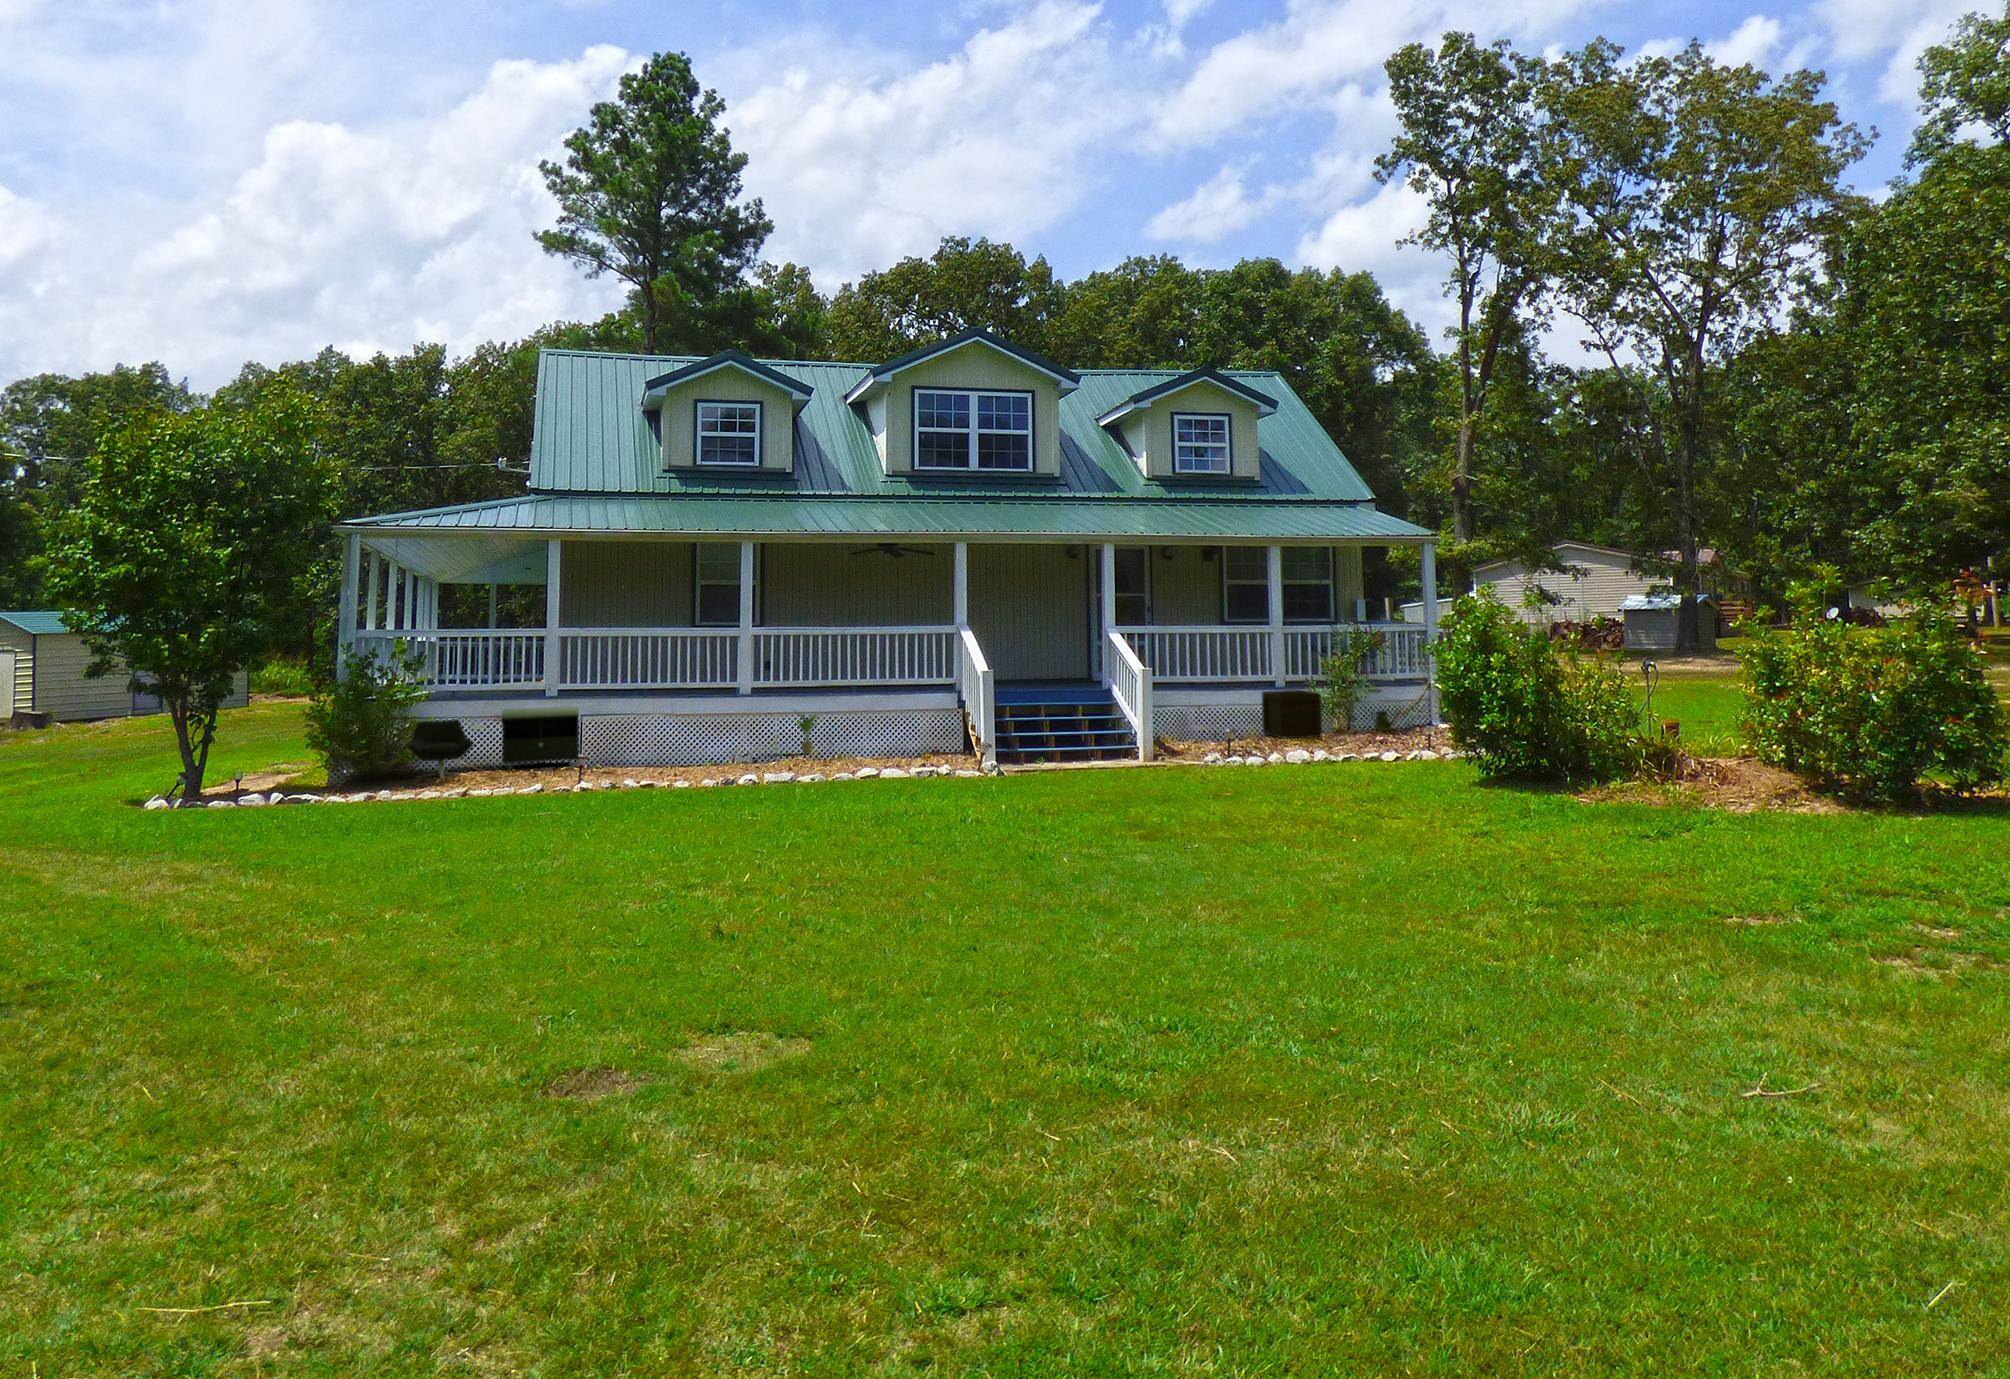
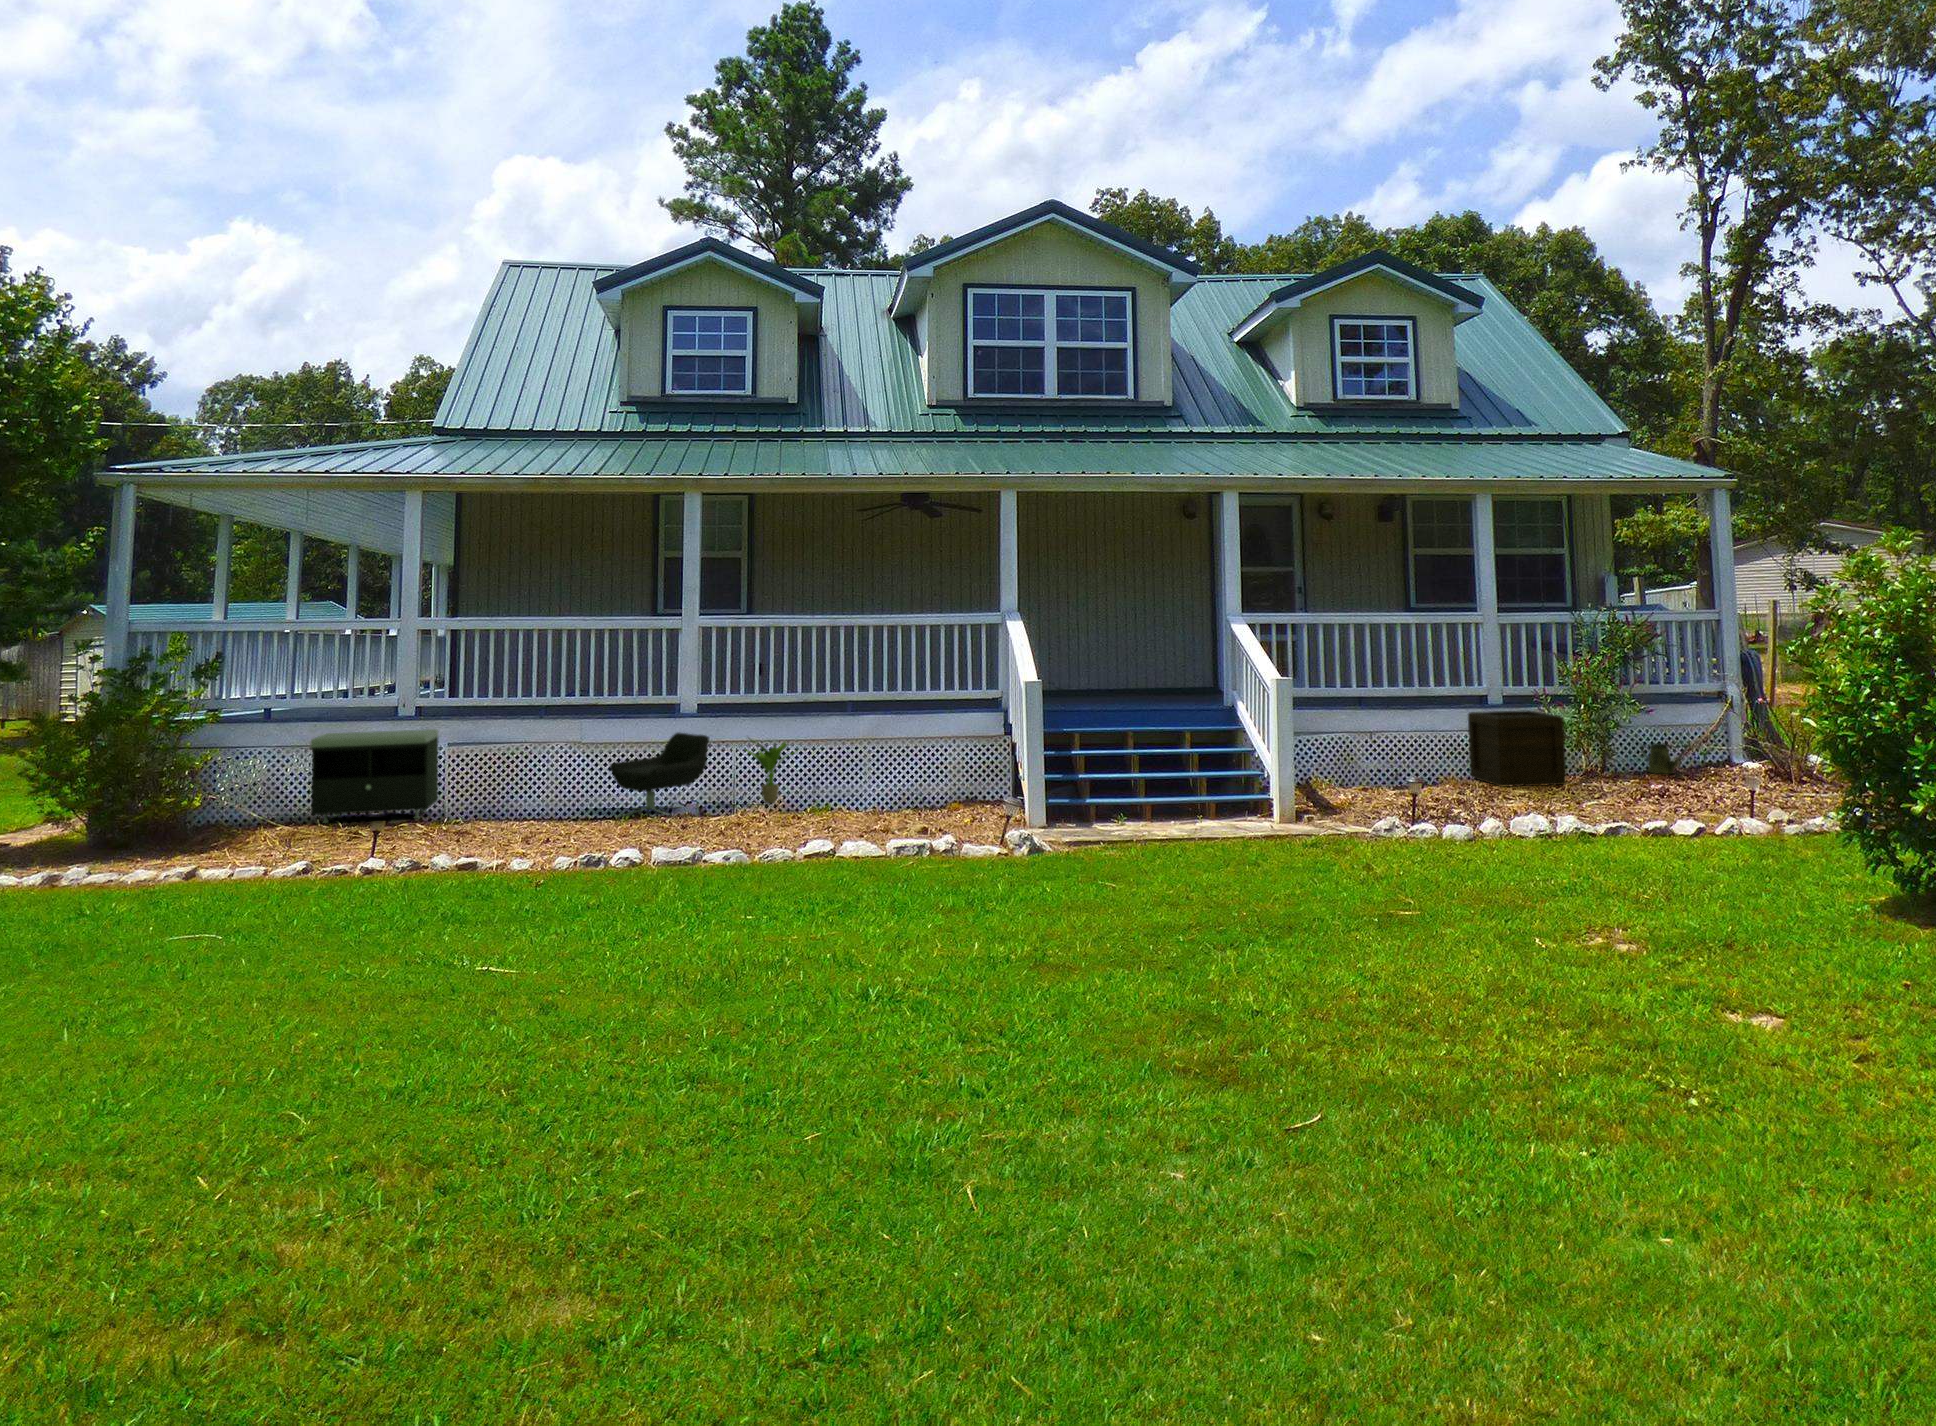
lounge chair: present [408,719,474,779] -> present [610,733,709,817]

